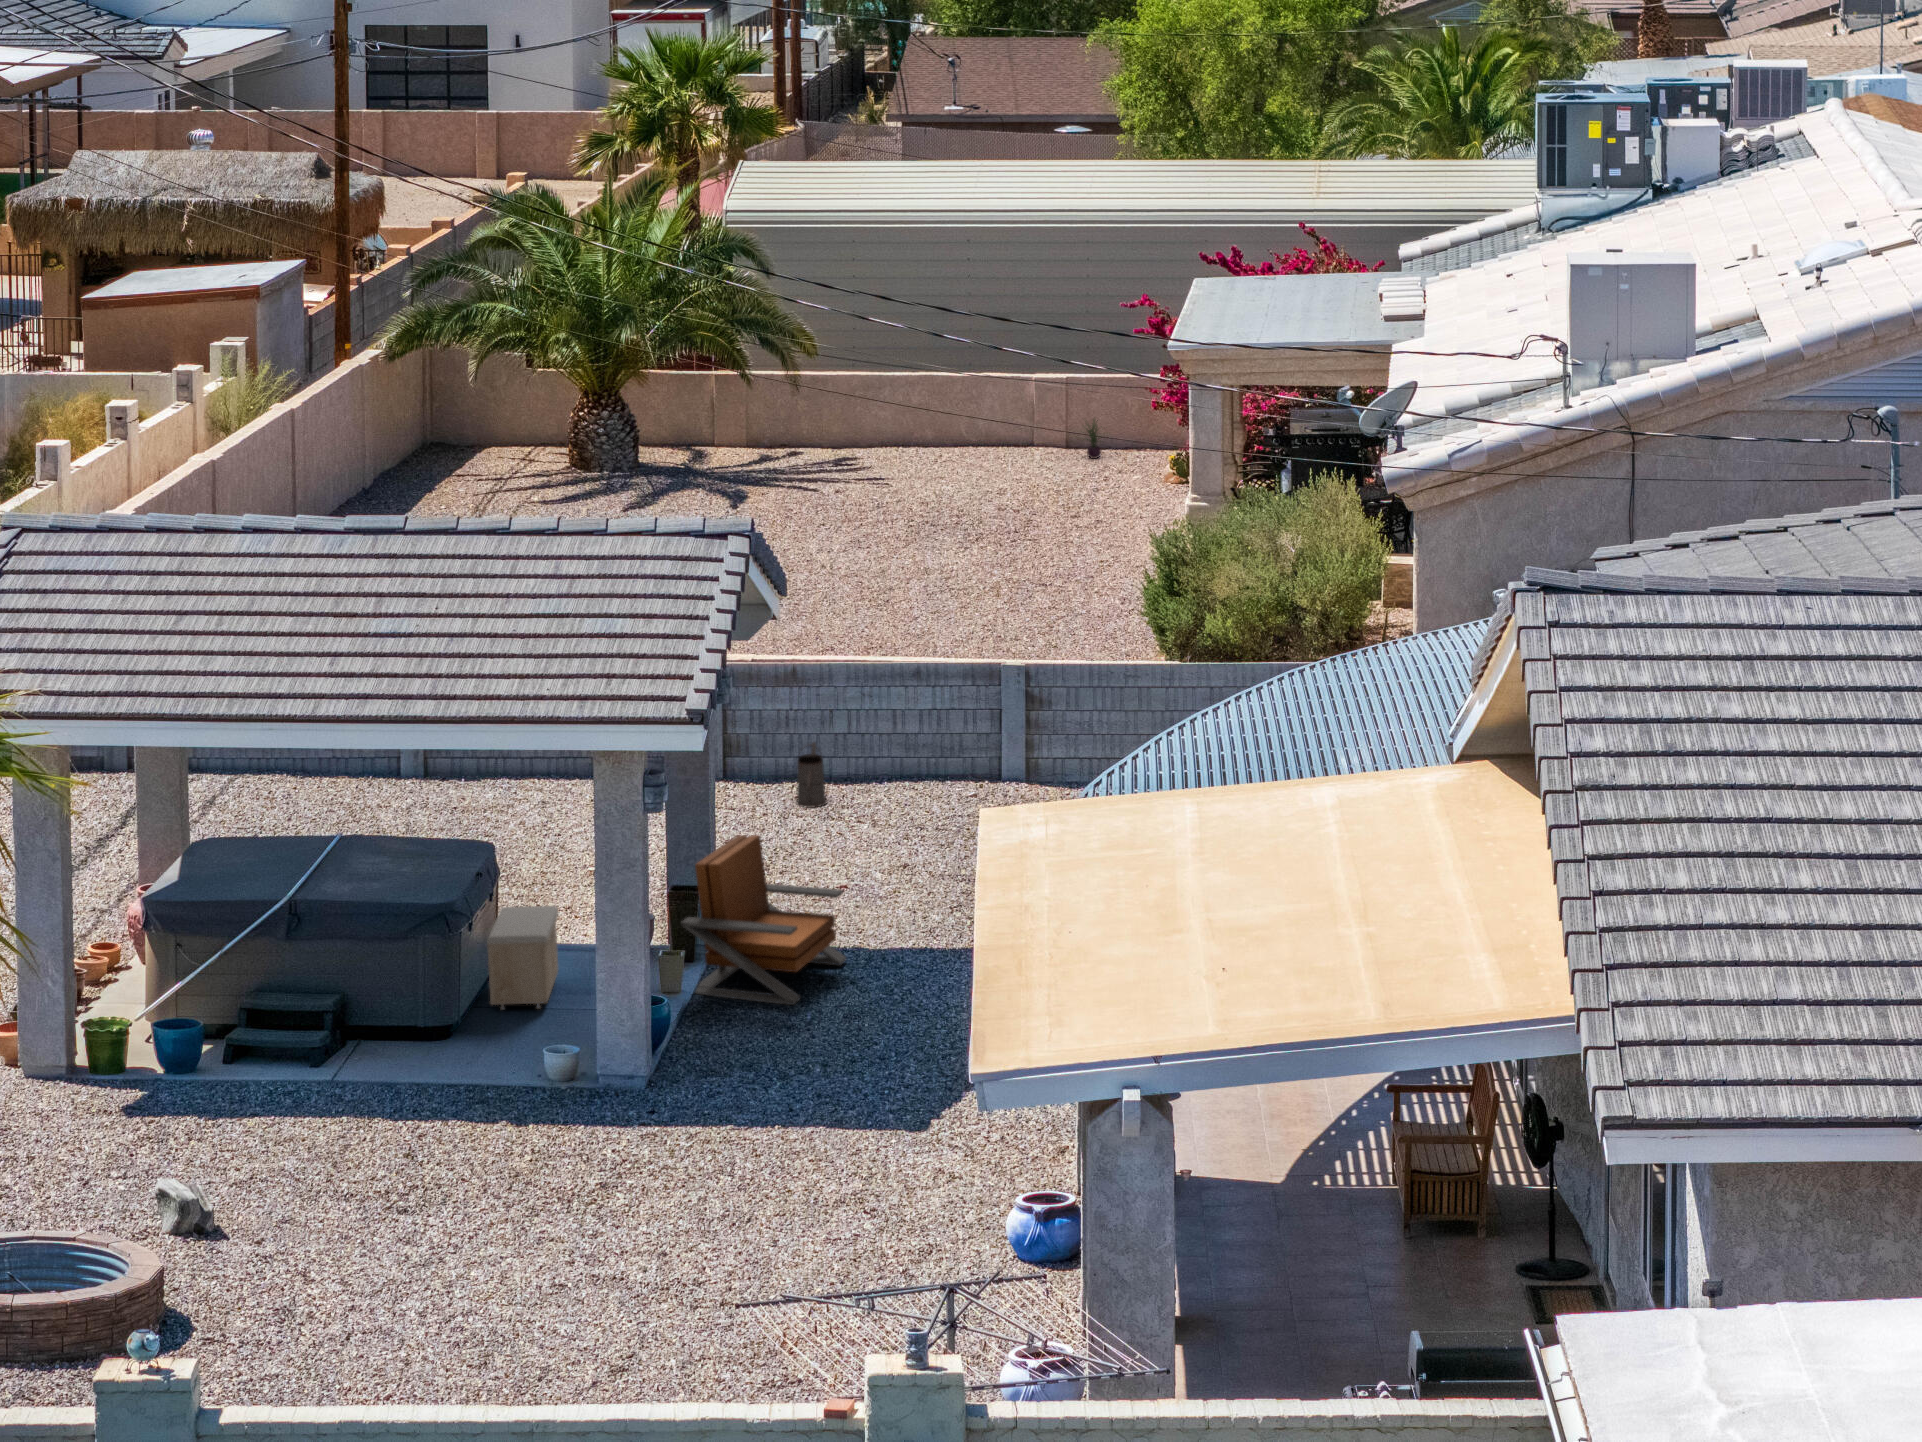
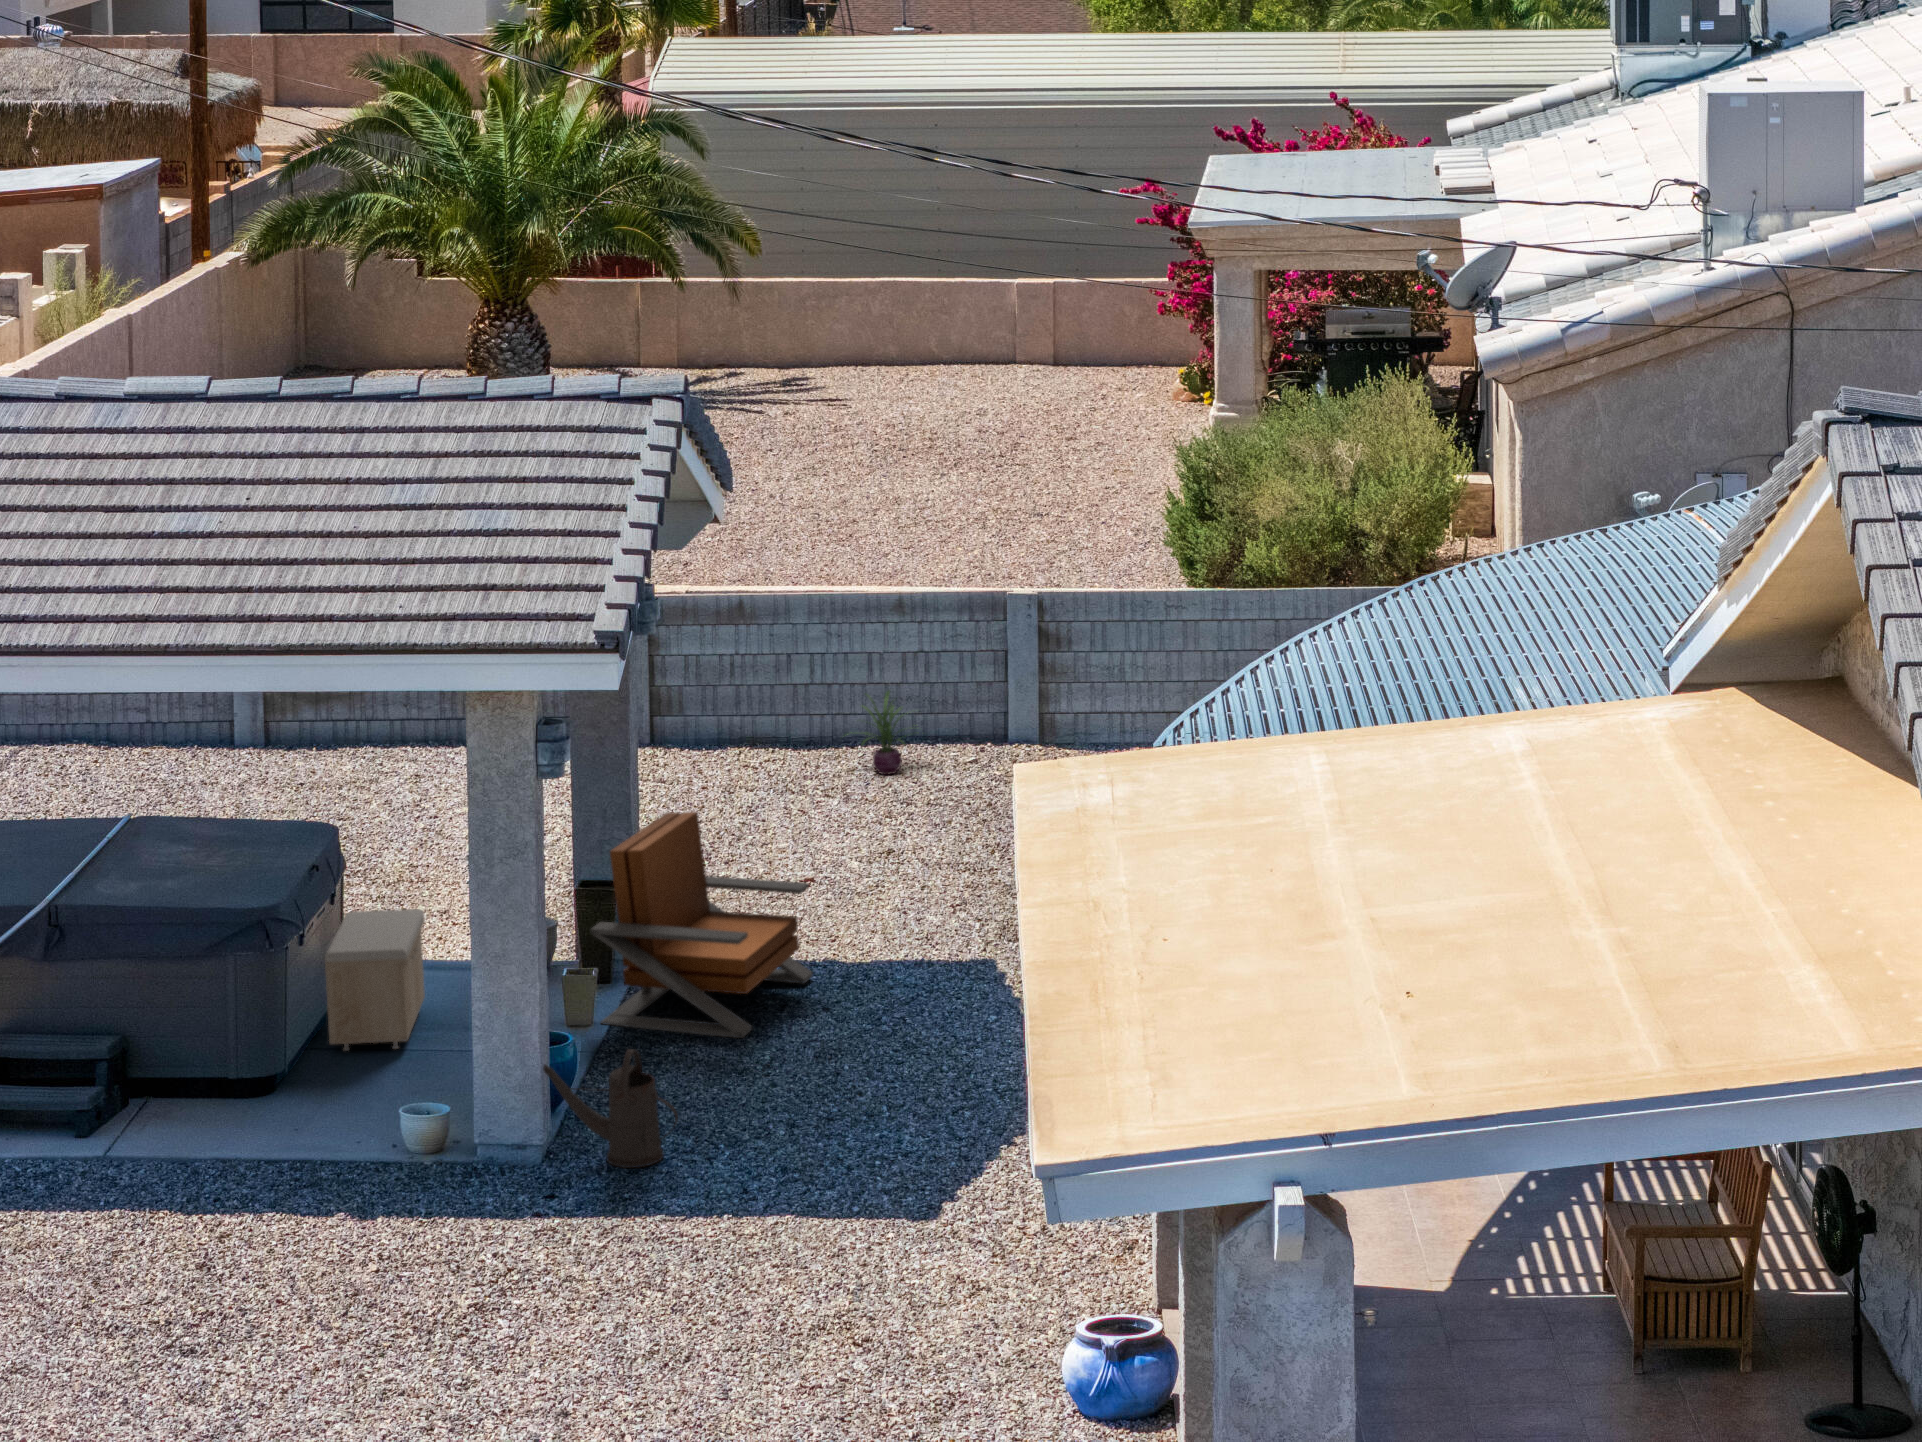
decorative plant: present [1087,420,1101,459] -> present [847,691,911,775]
watering can: present [796,742,827,808] -> present [543,1049,678,1168]

